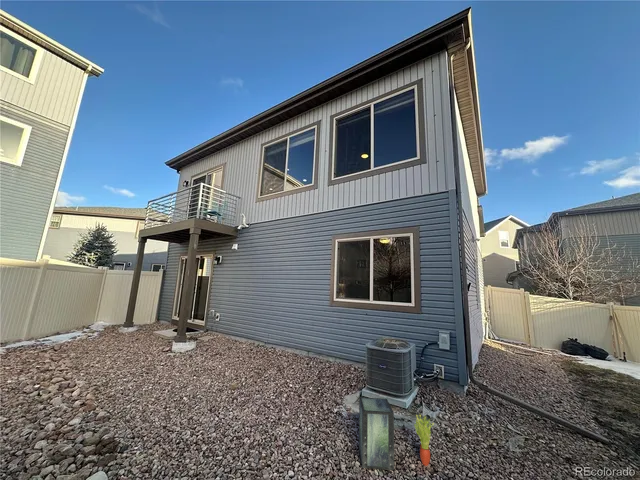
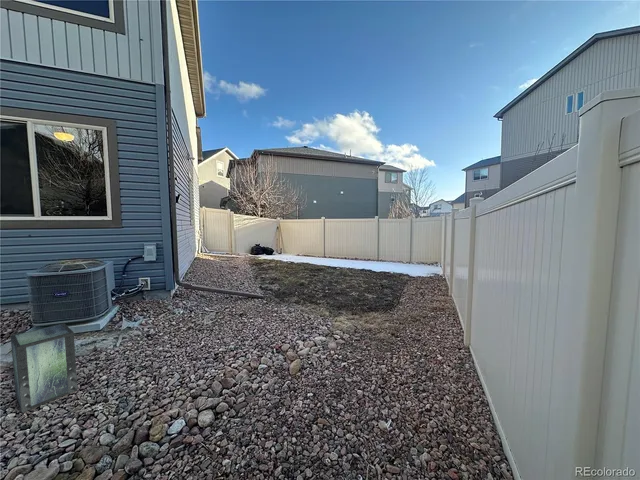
potted plant: present [415,415,434,466] -> none [105,321,131,368]

